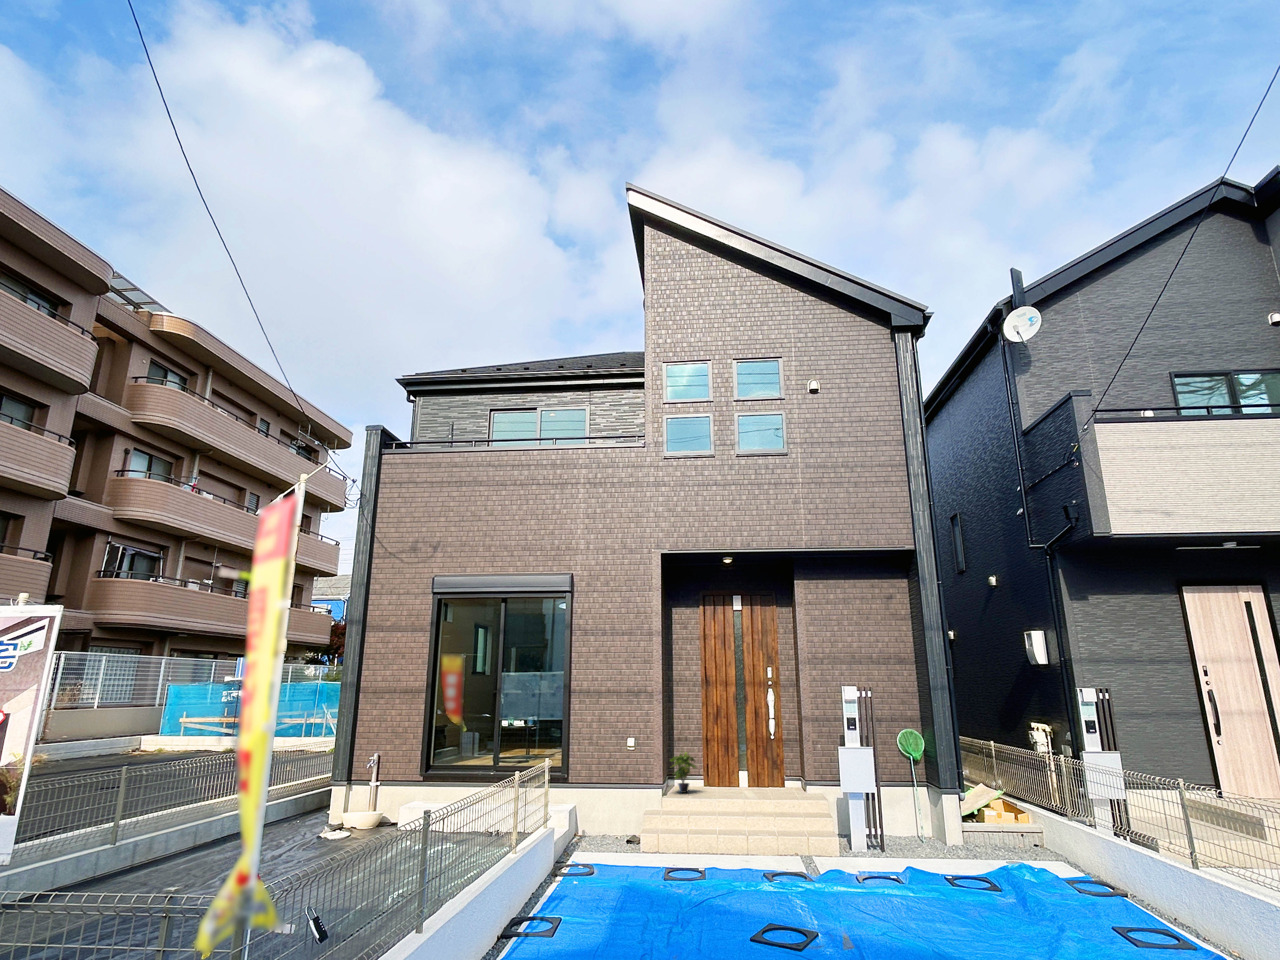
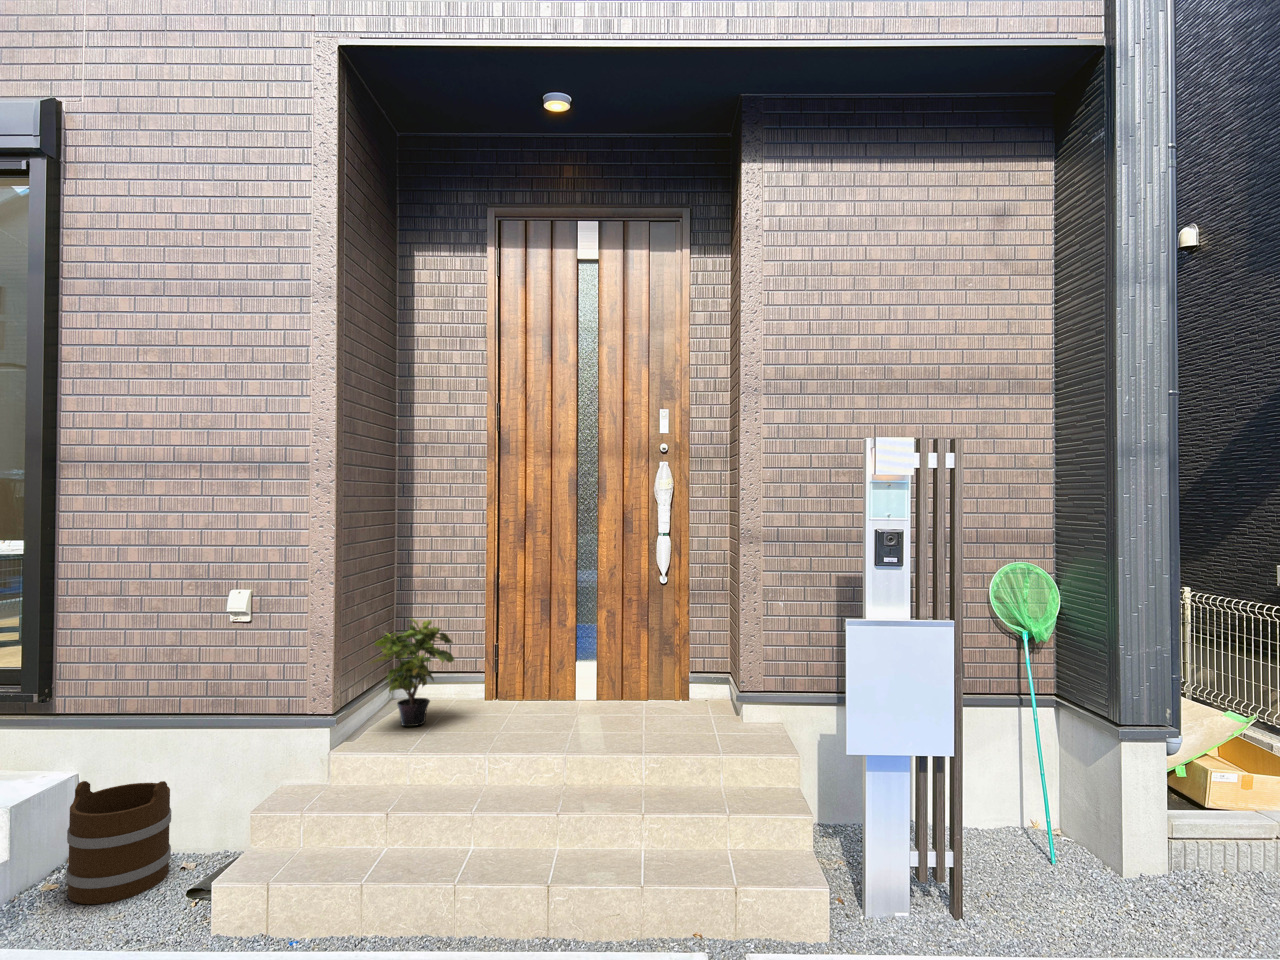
bucket: none [585,804,614,844] -> present [66,781,171,904]

